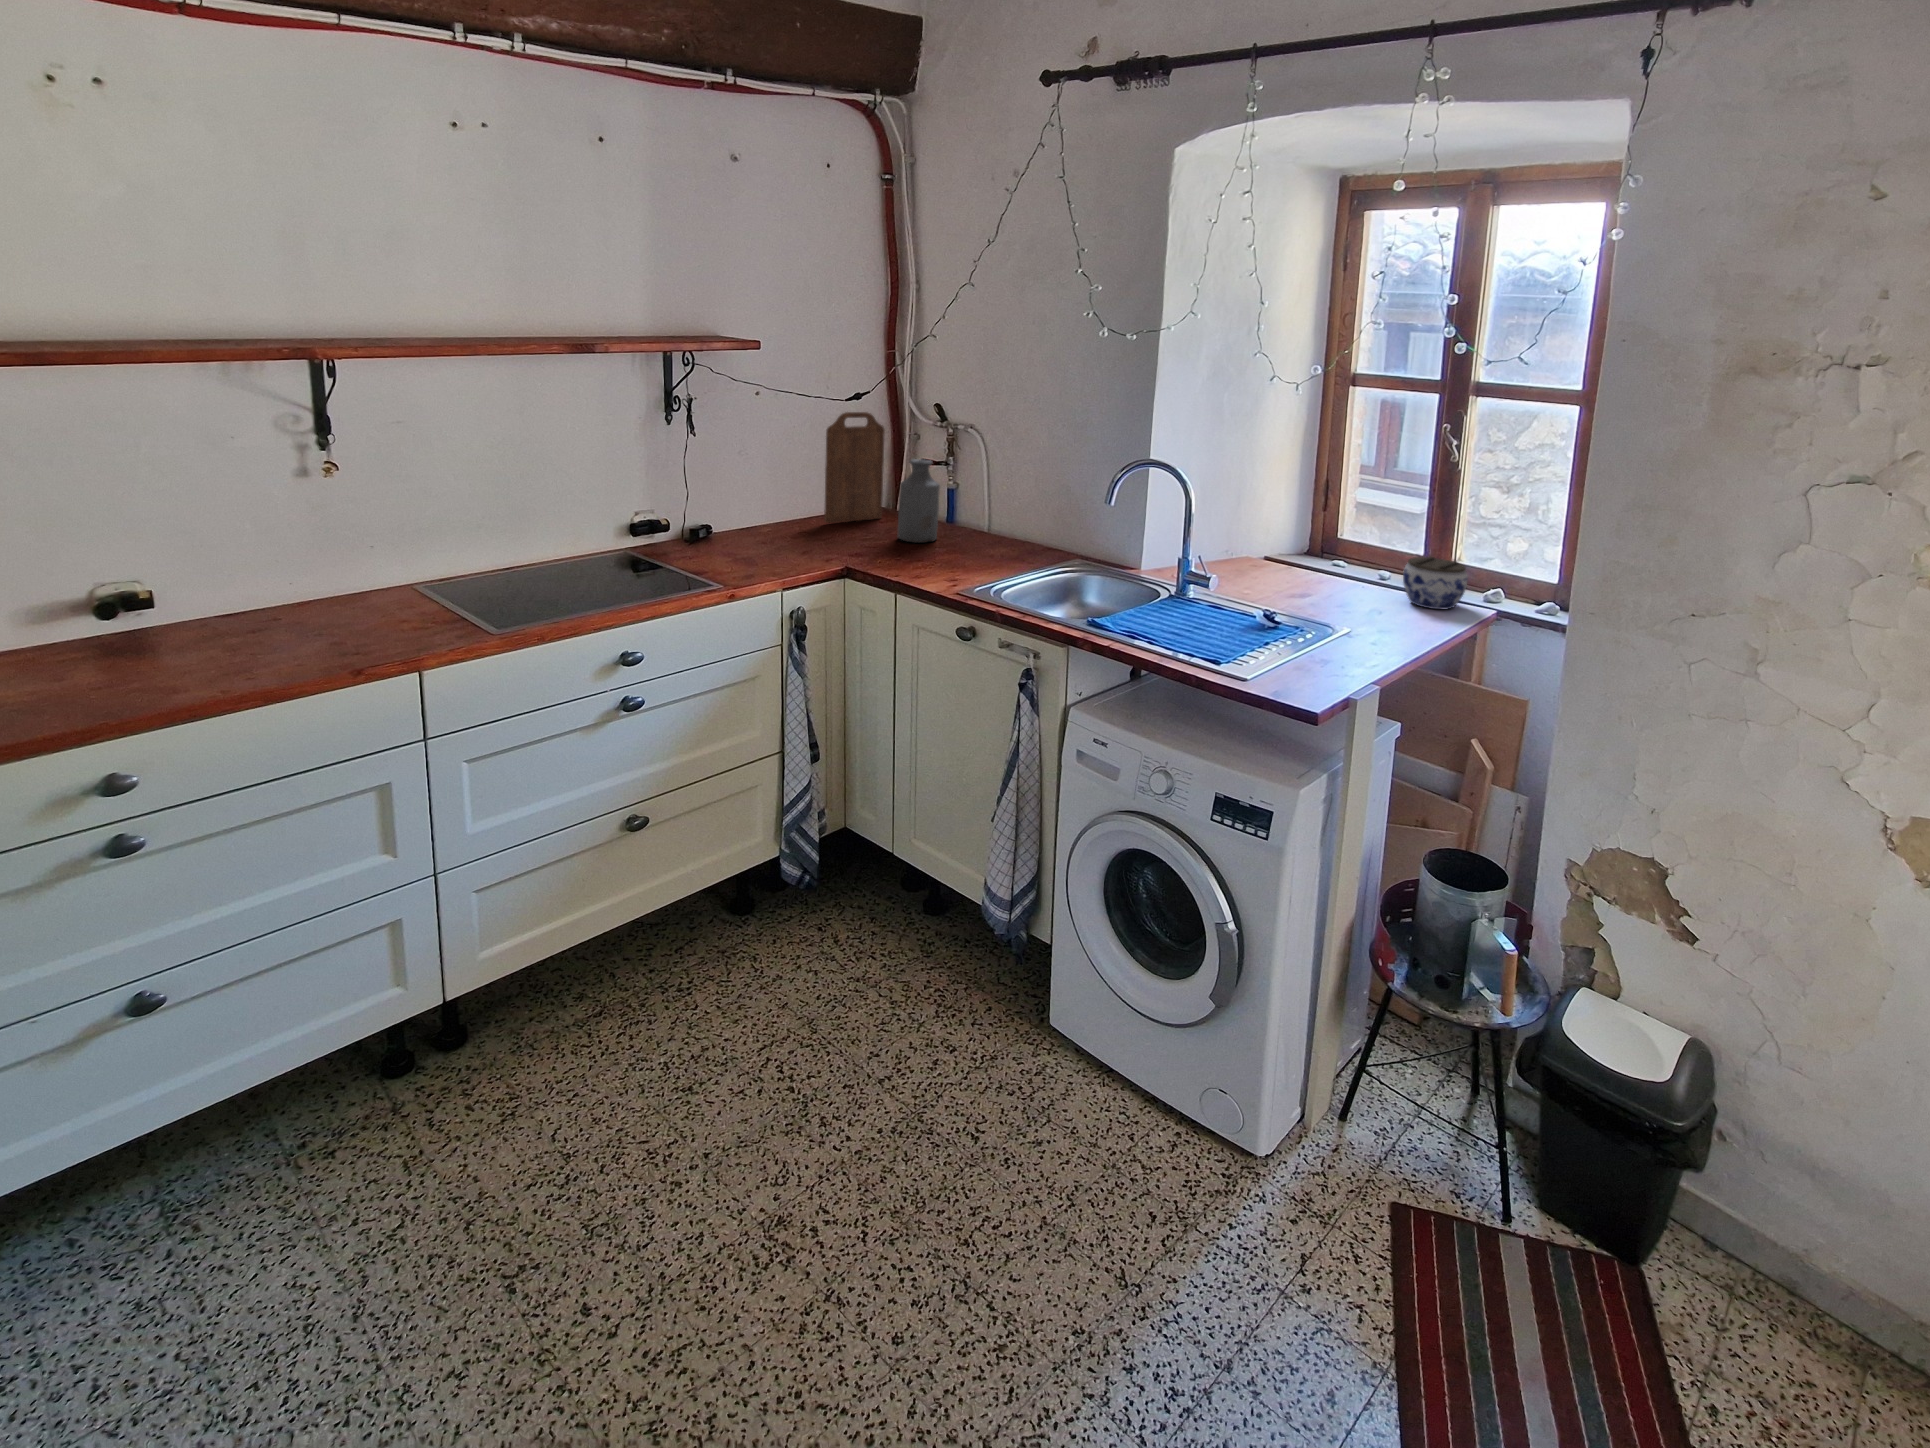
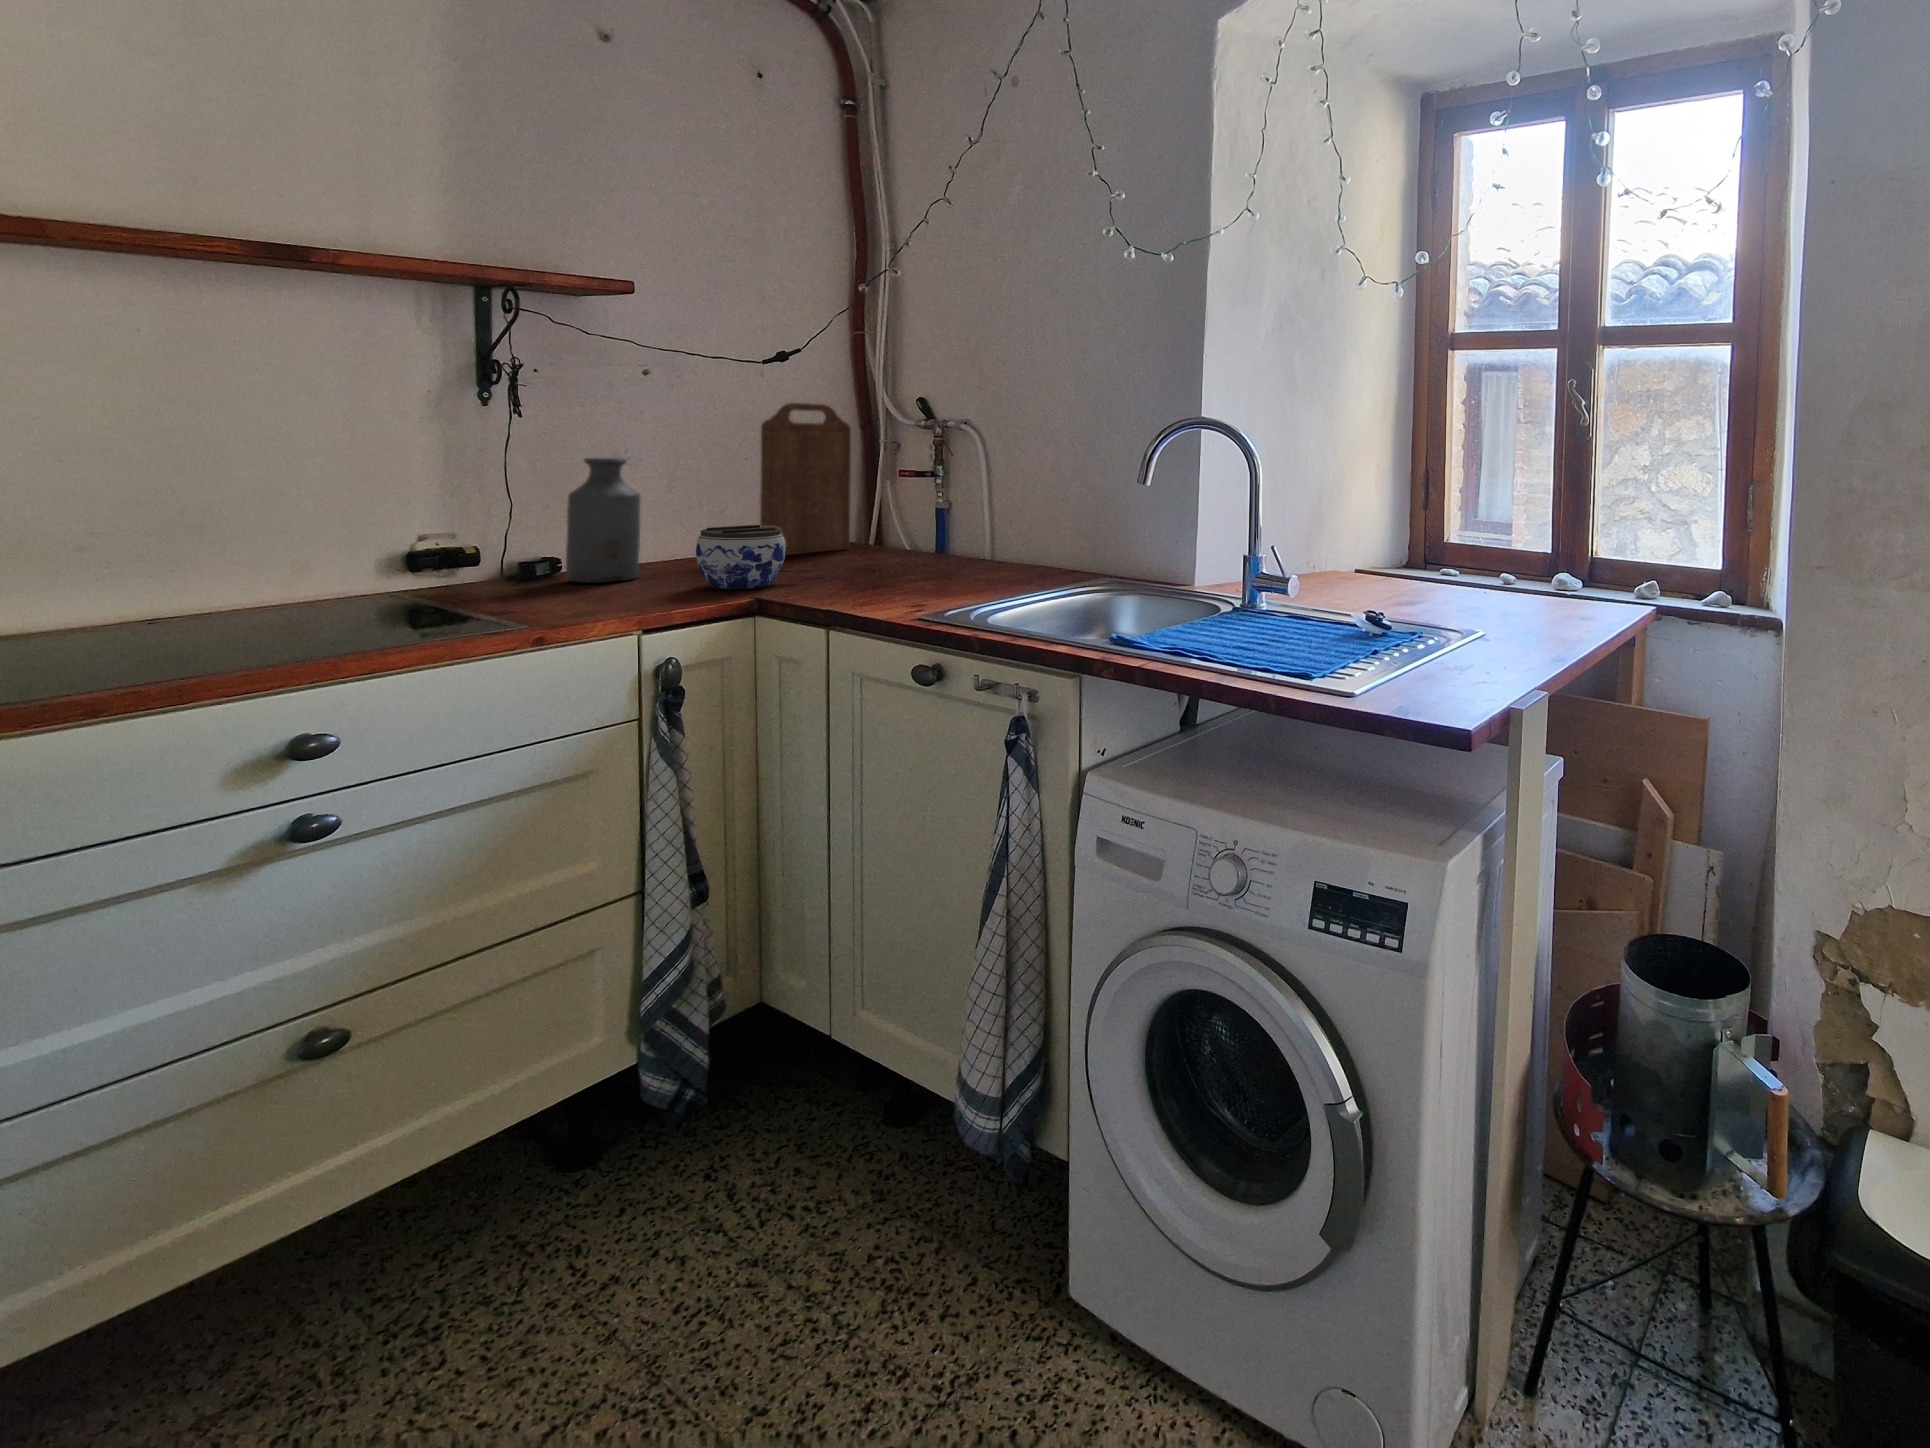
bottle: present [898,459,940,543] -> present [566,458,640,583]
jar: present [1403,557,1468,609] -> present [696,525,786,589]

